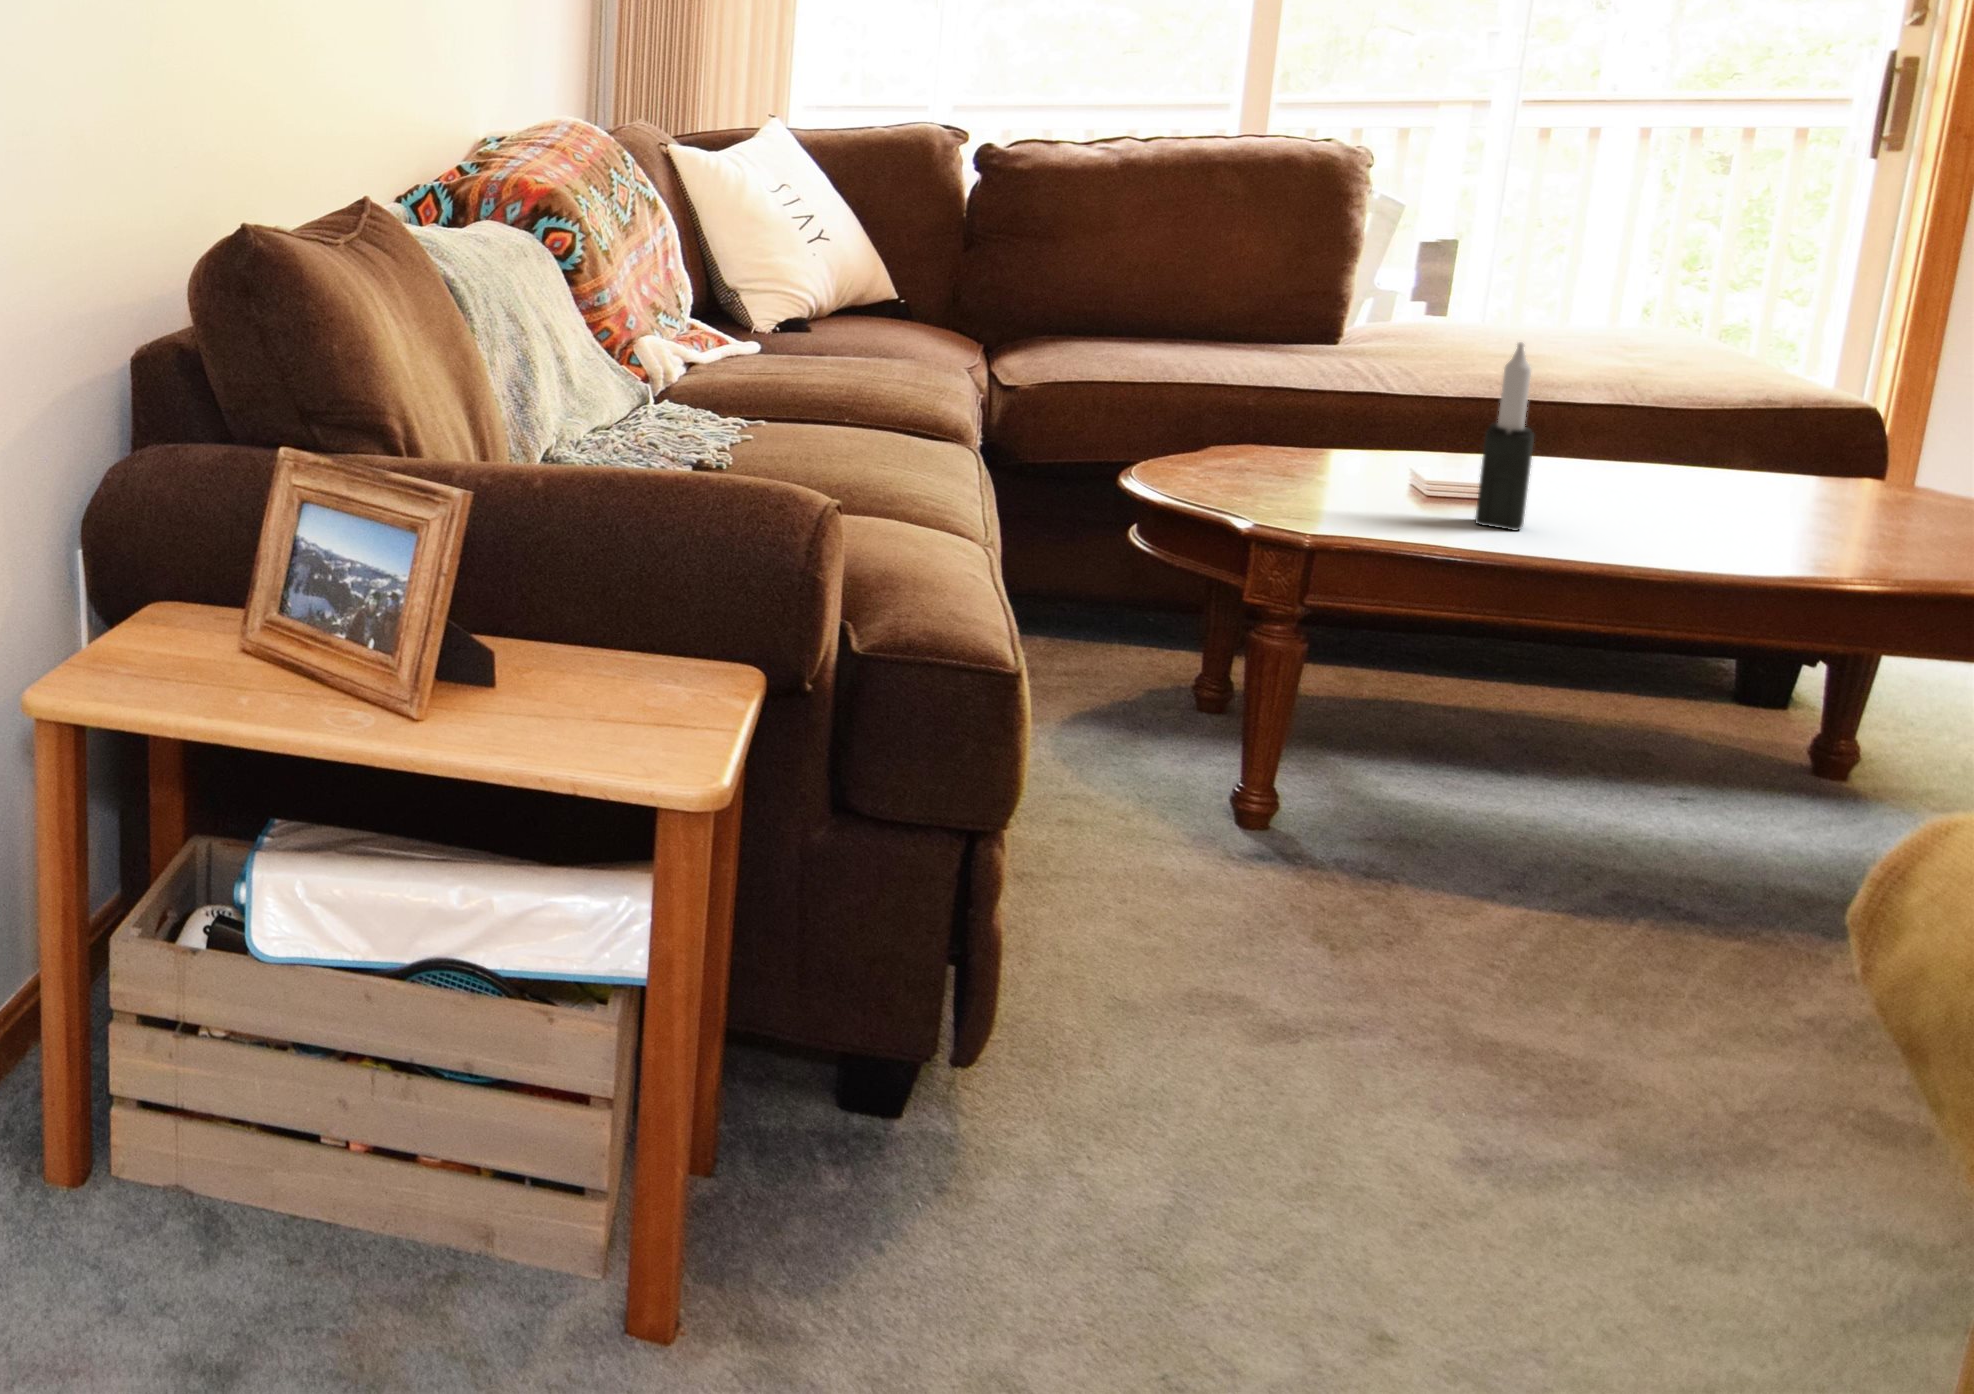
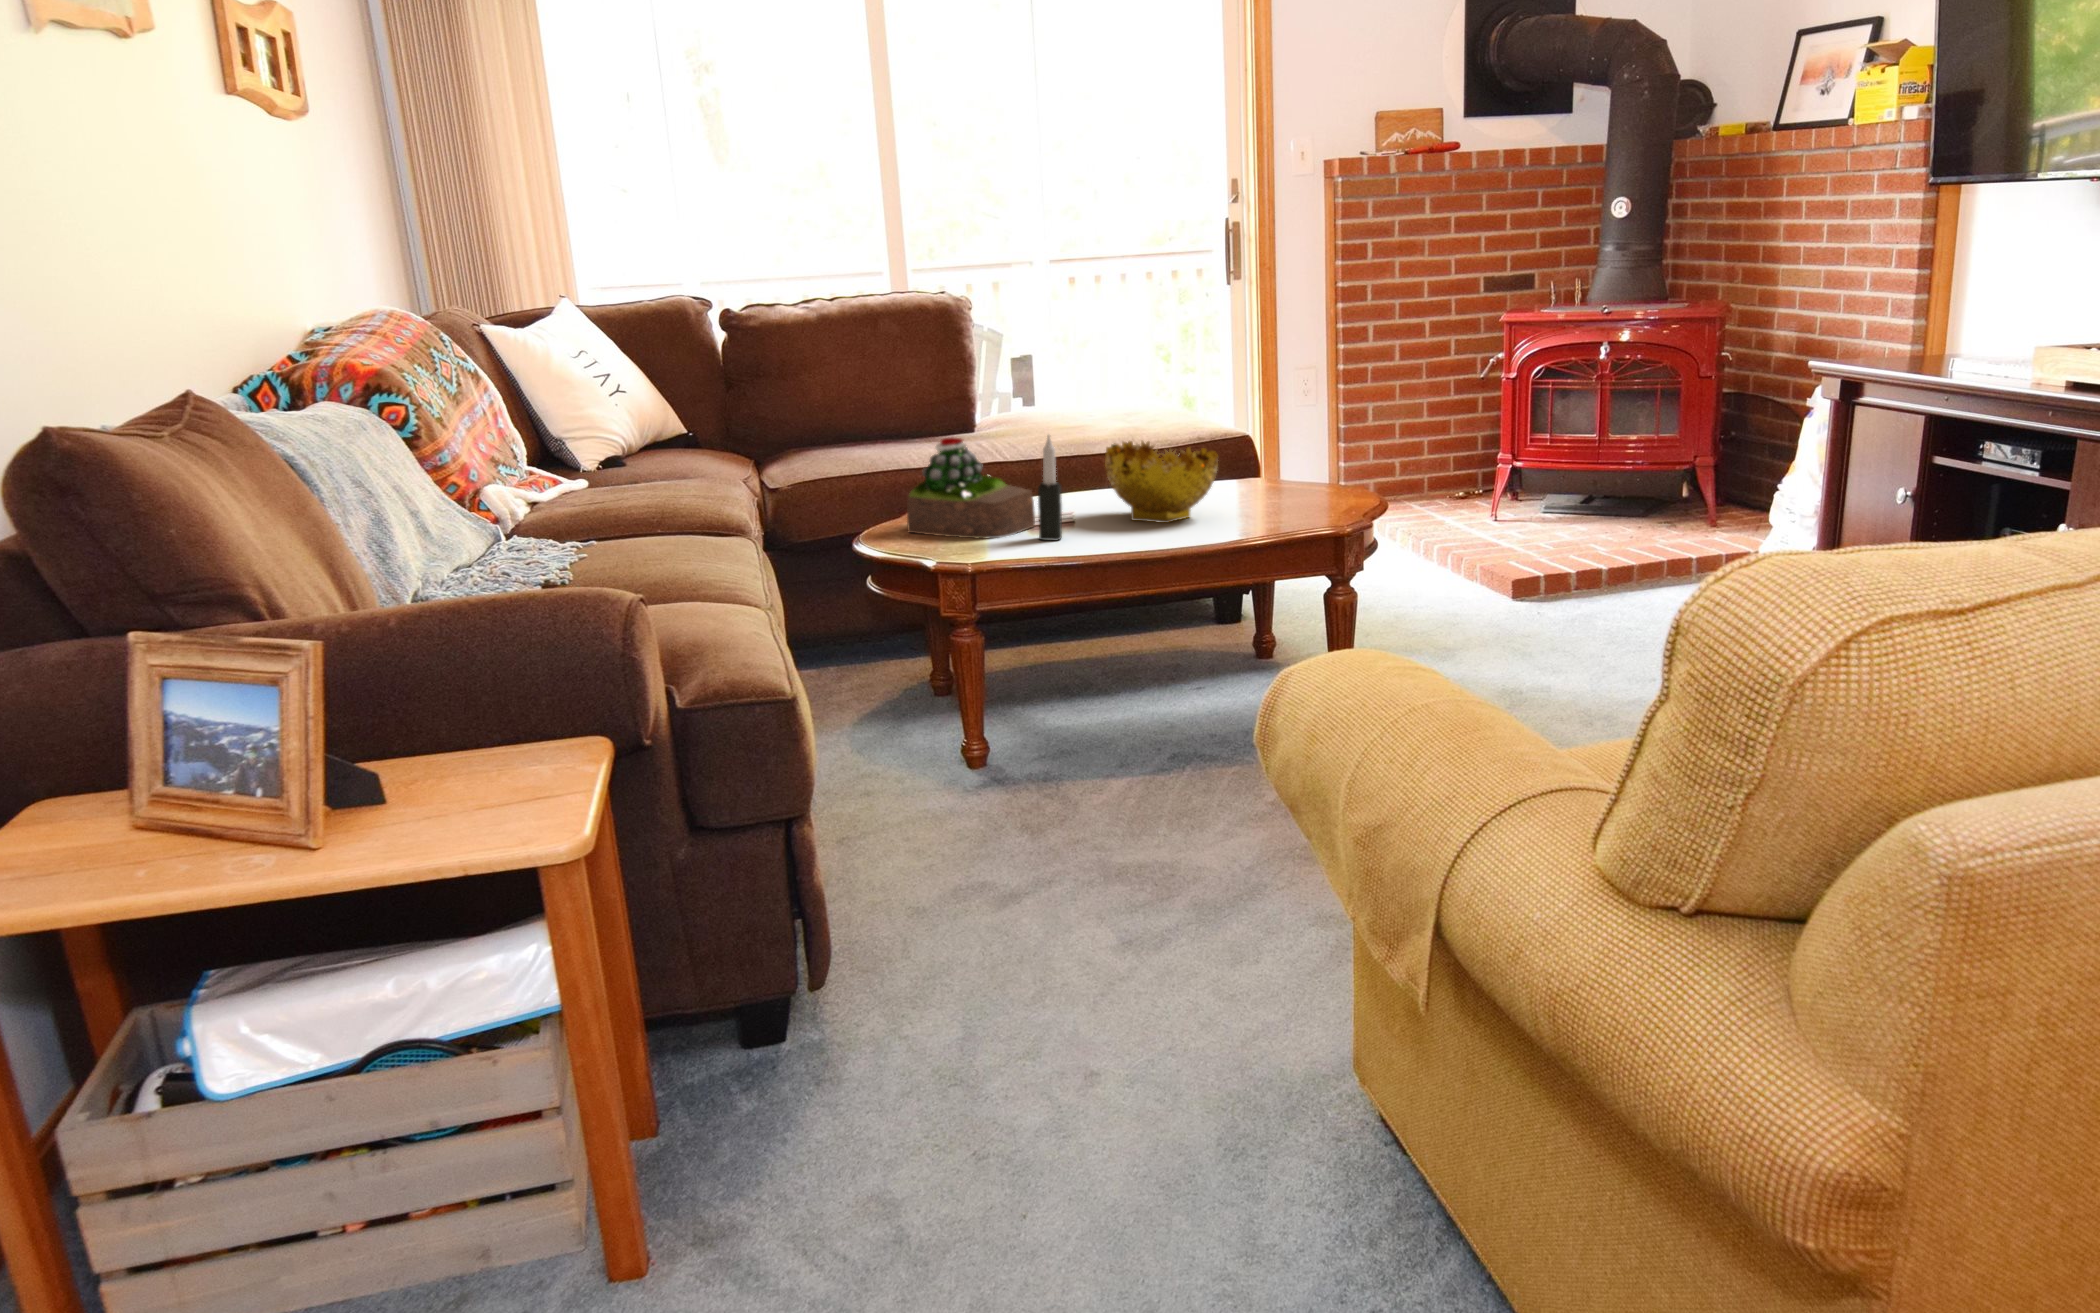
succulent plant: none [1217,329,1462,508] -> present [907,438,1035,539]
decorative bowl: none [1617,365,1905,531] -> present [1105,441,1218,523]

